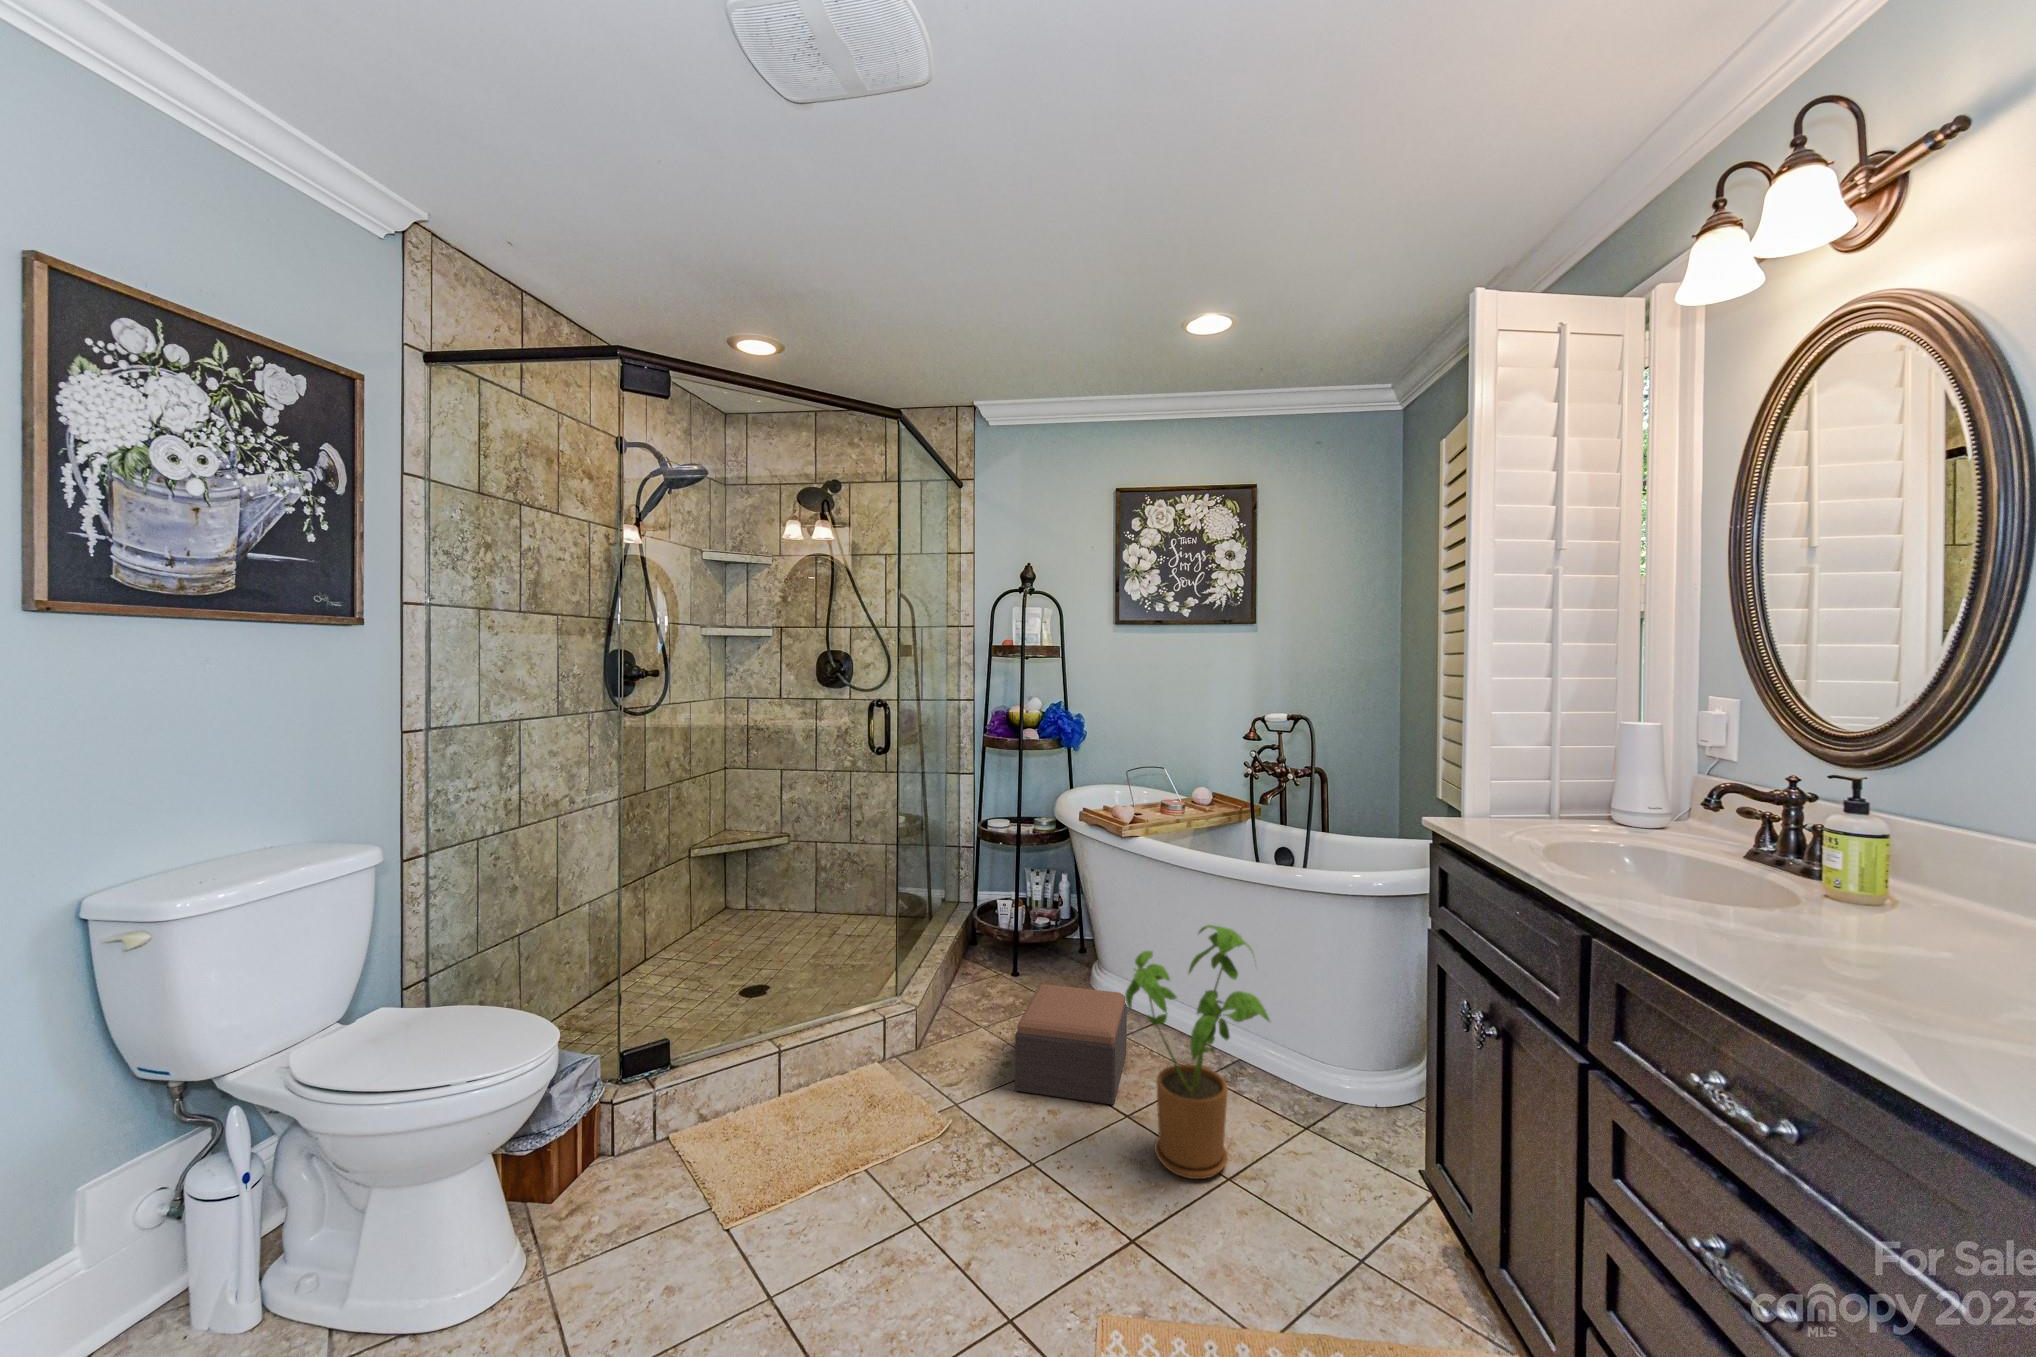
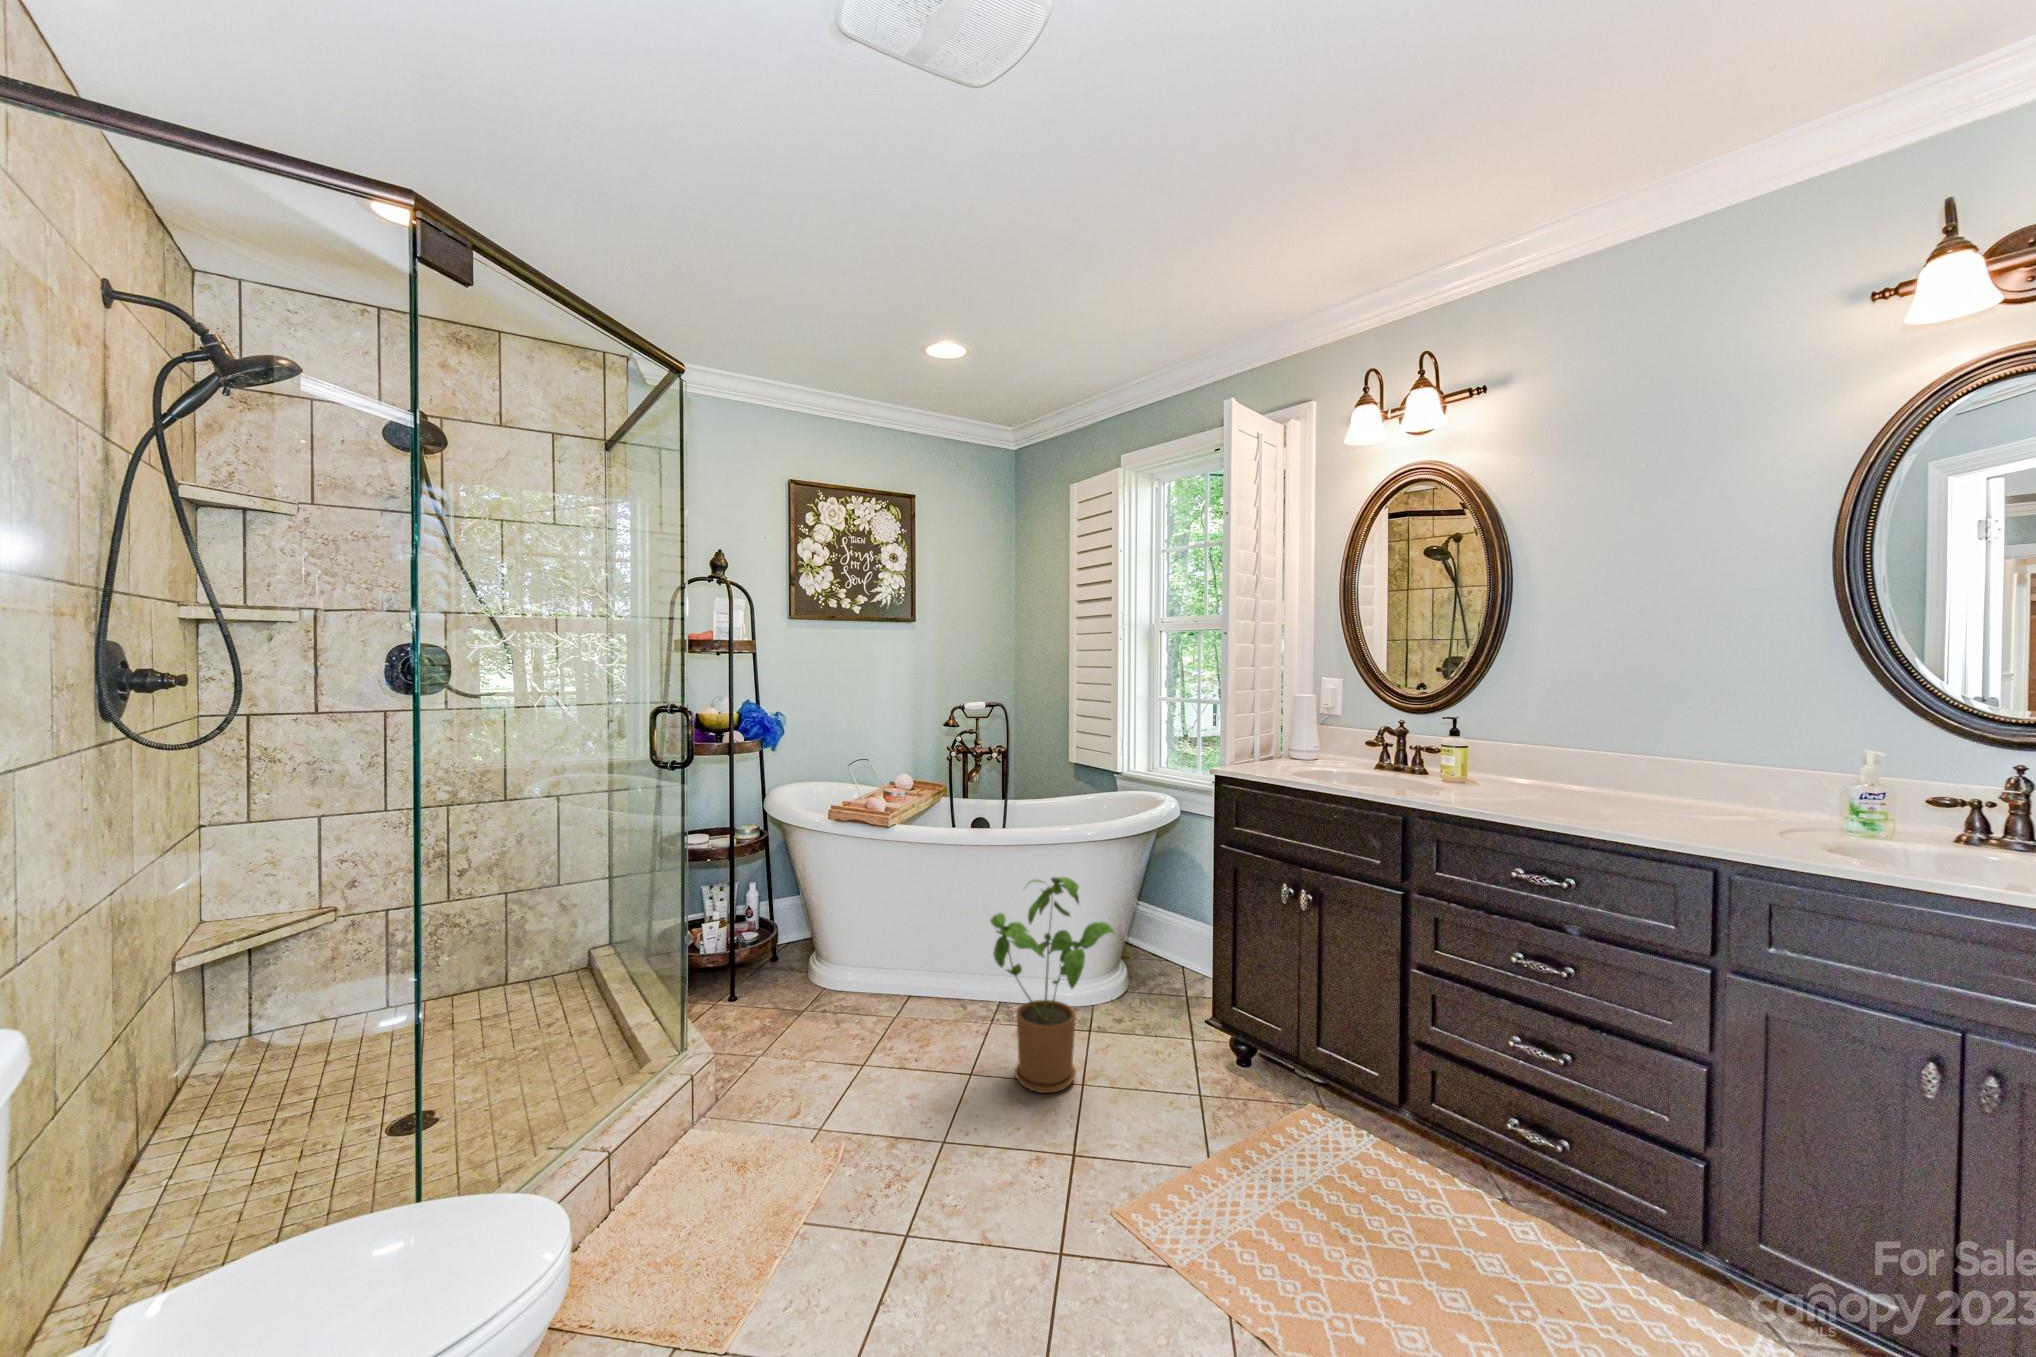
footstool: present [1015,984,1127,1105] -> none [831,970,951,1094]

